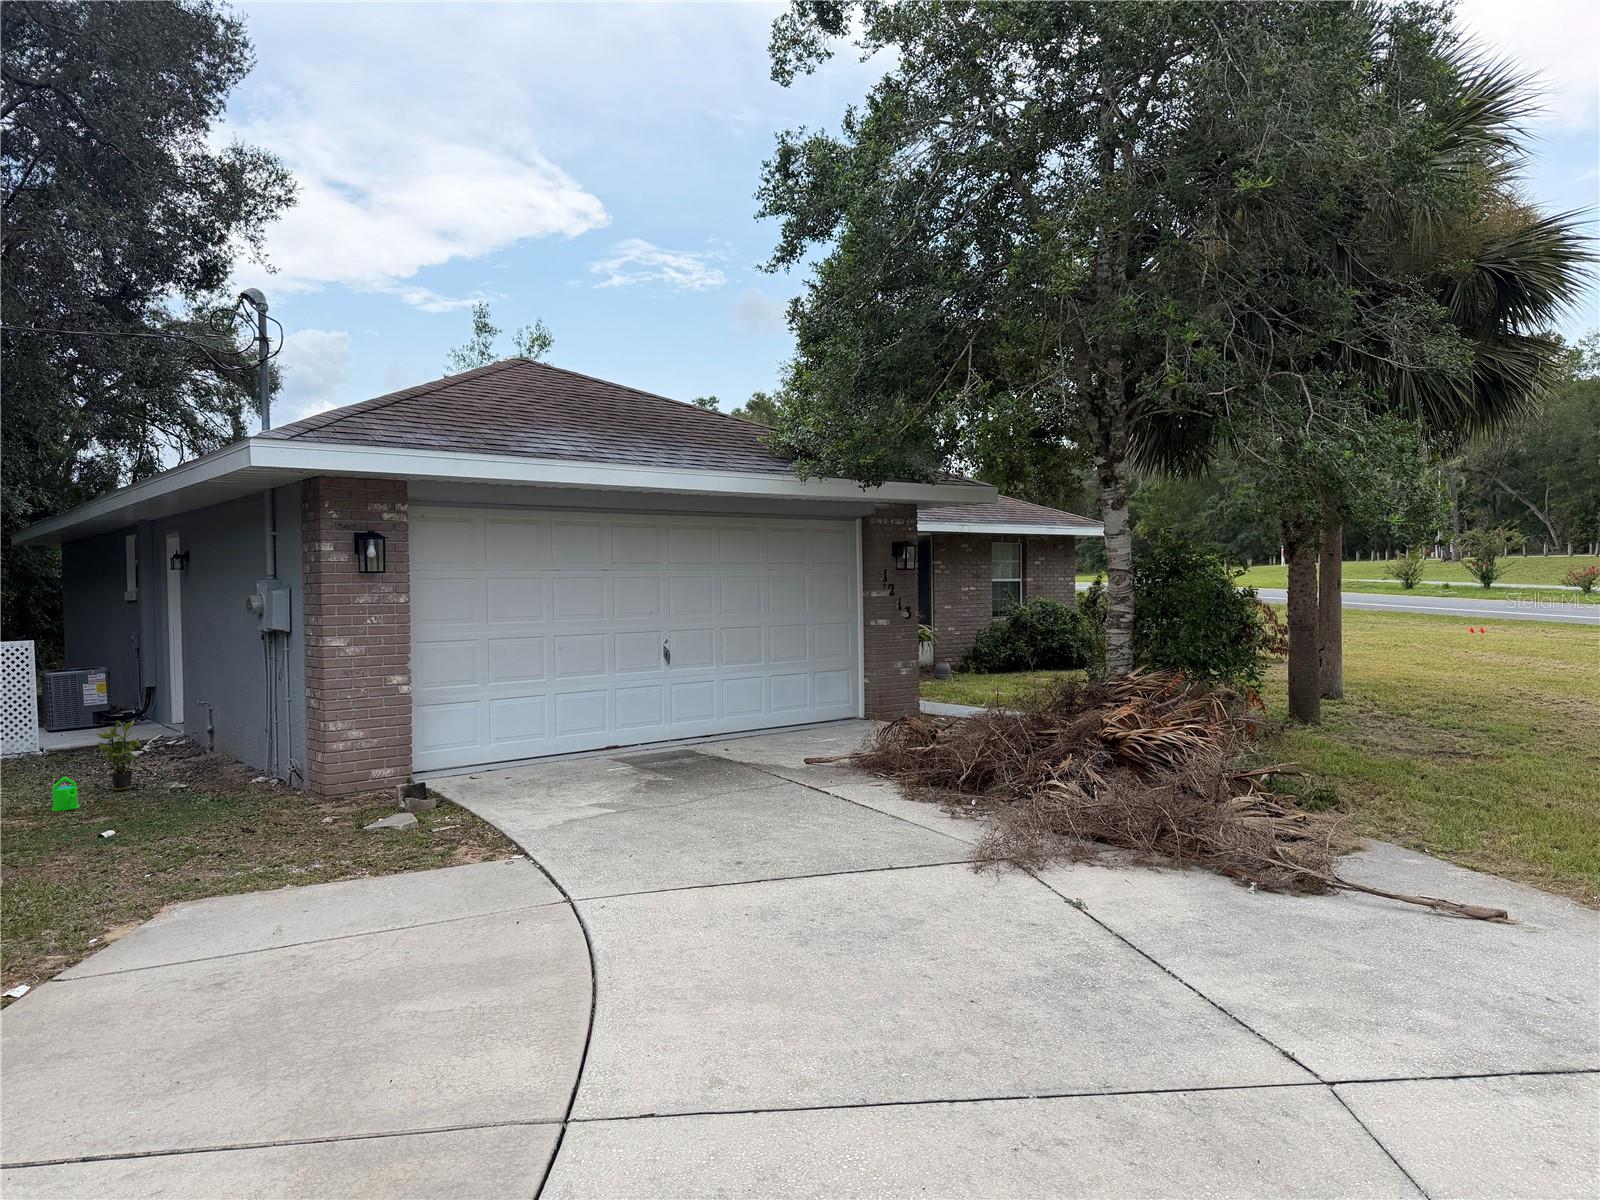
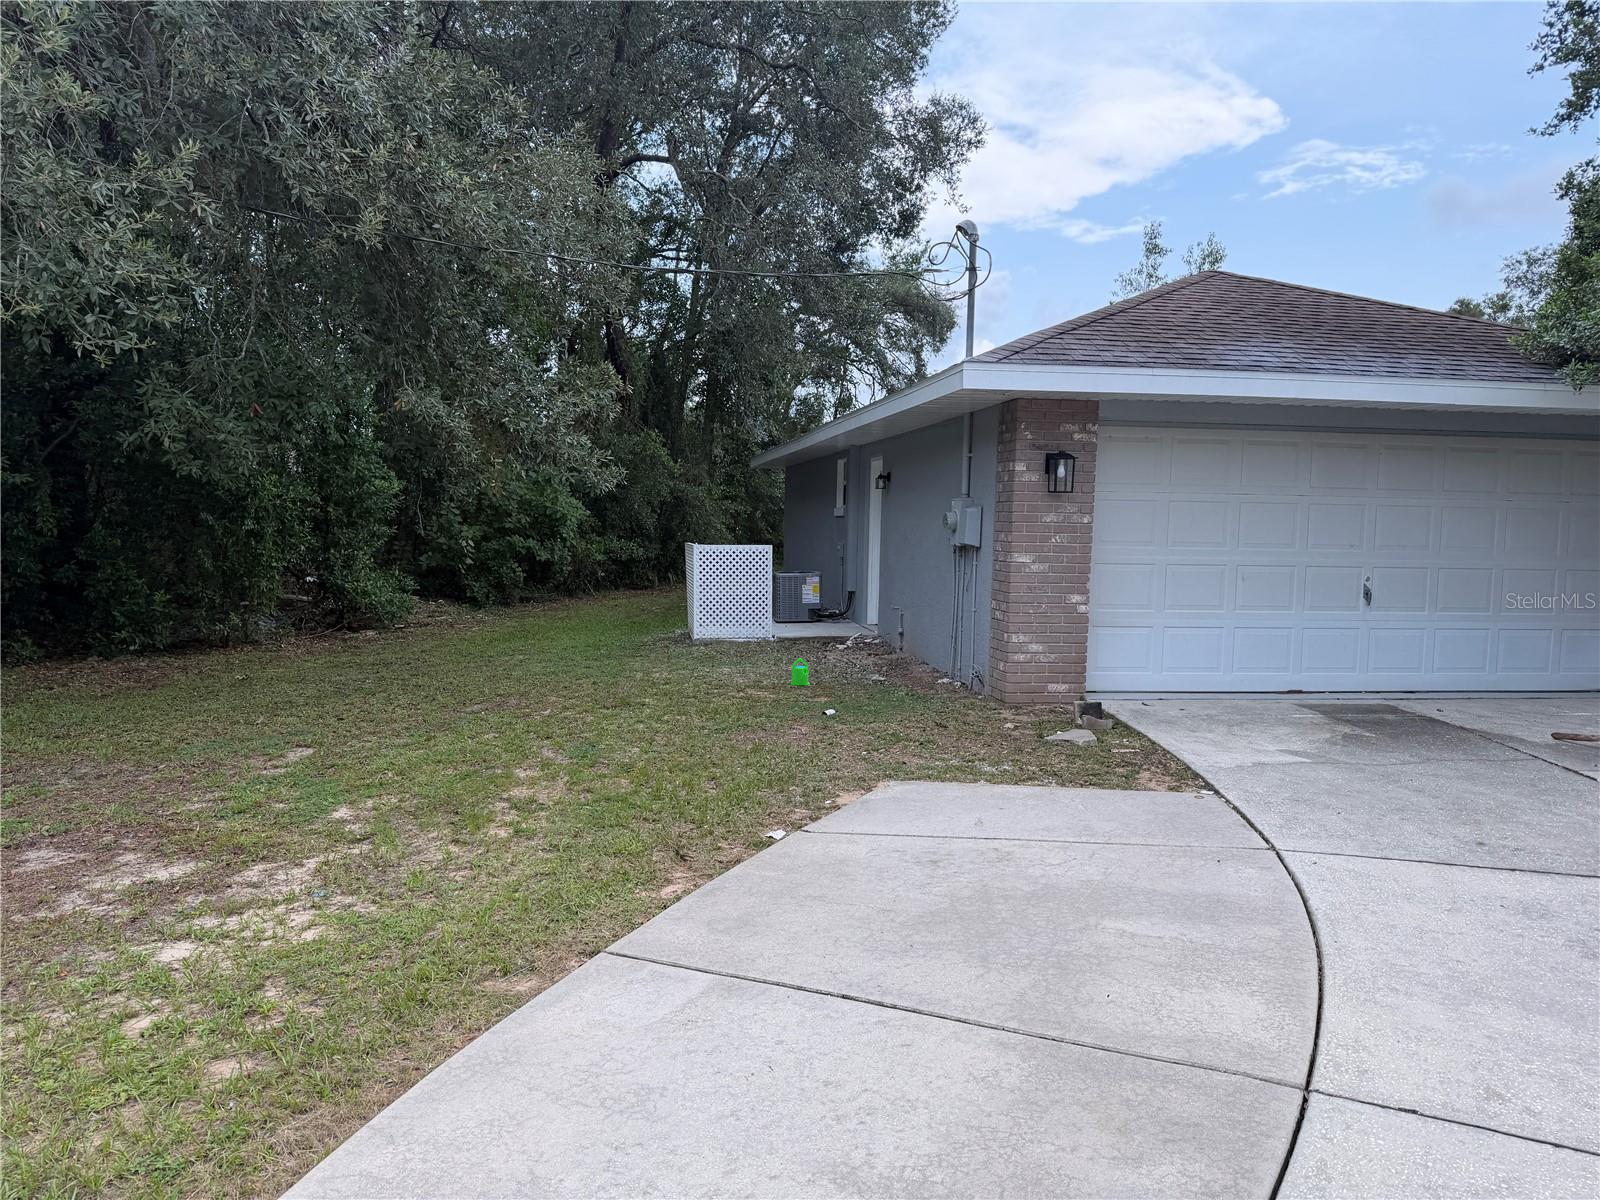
potted plant: present [97,720,141,791] -> none [821,615,852,675]

